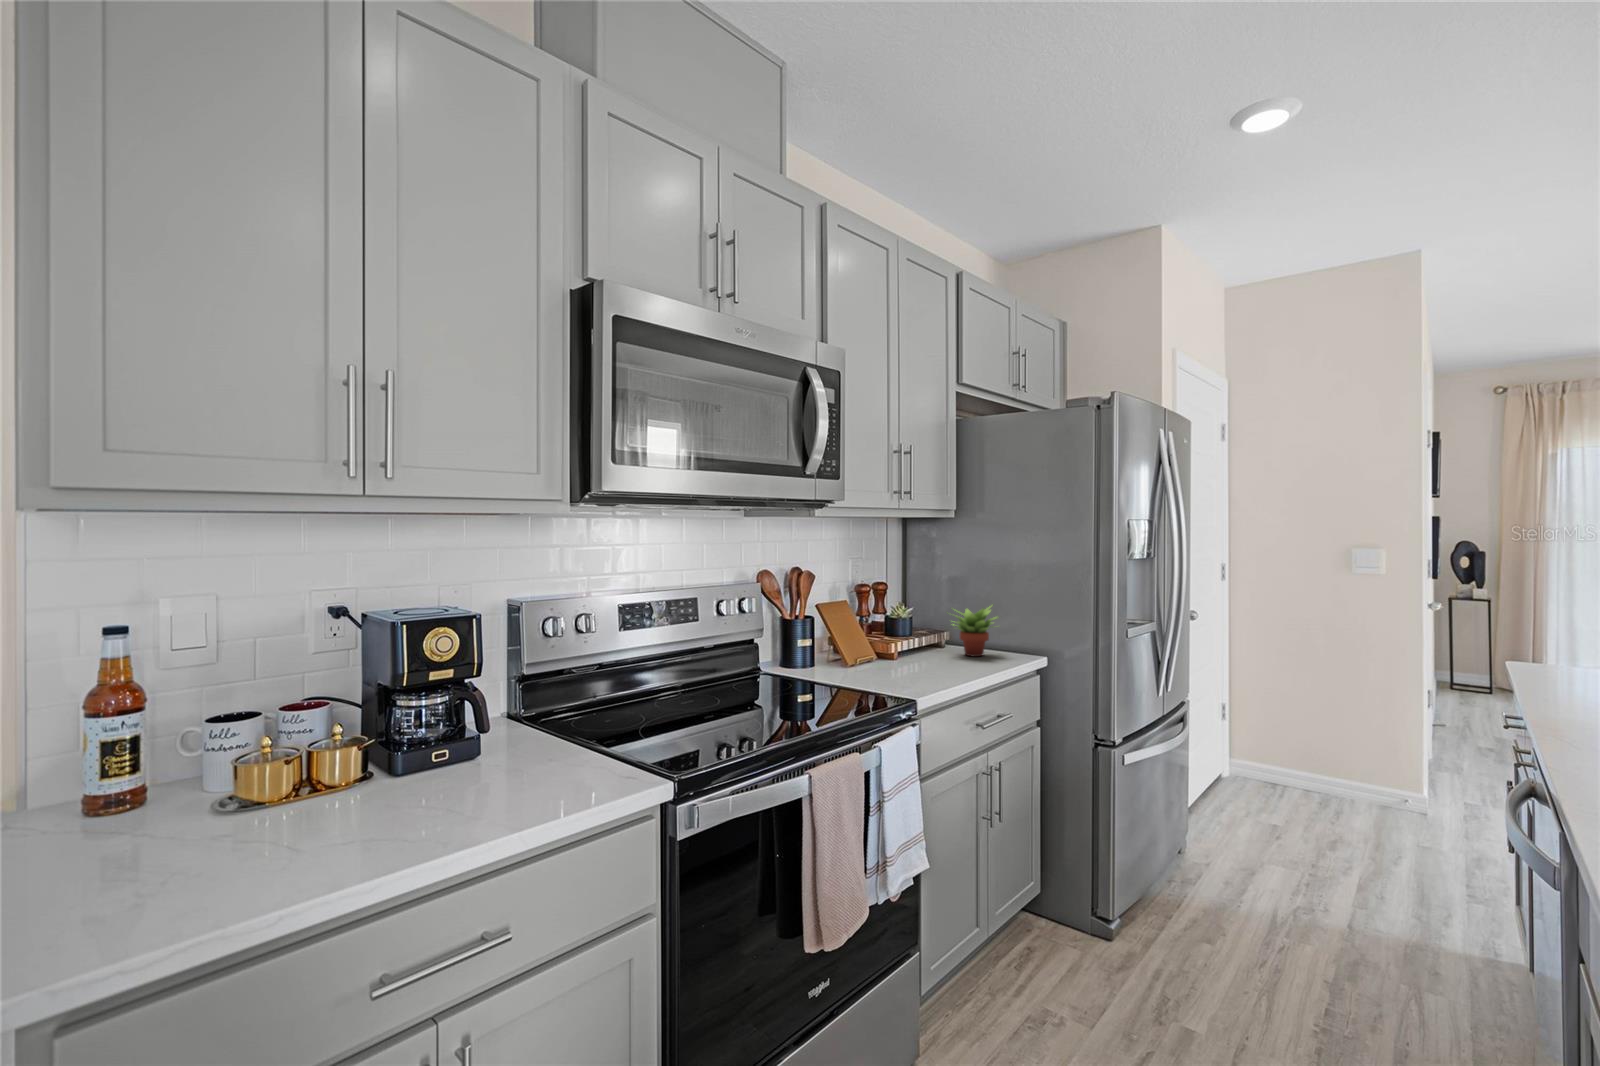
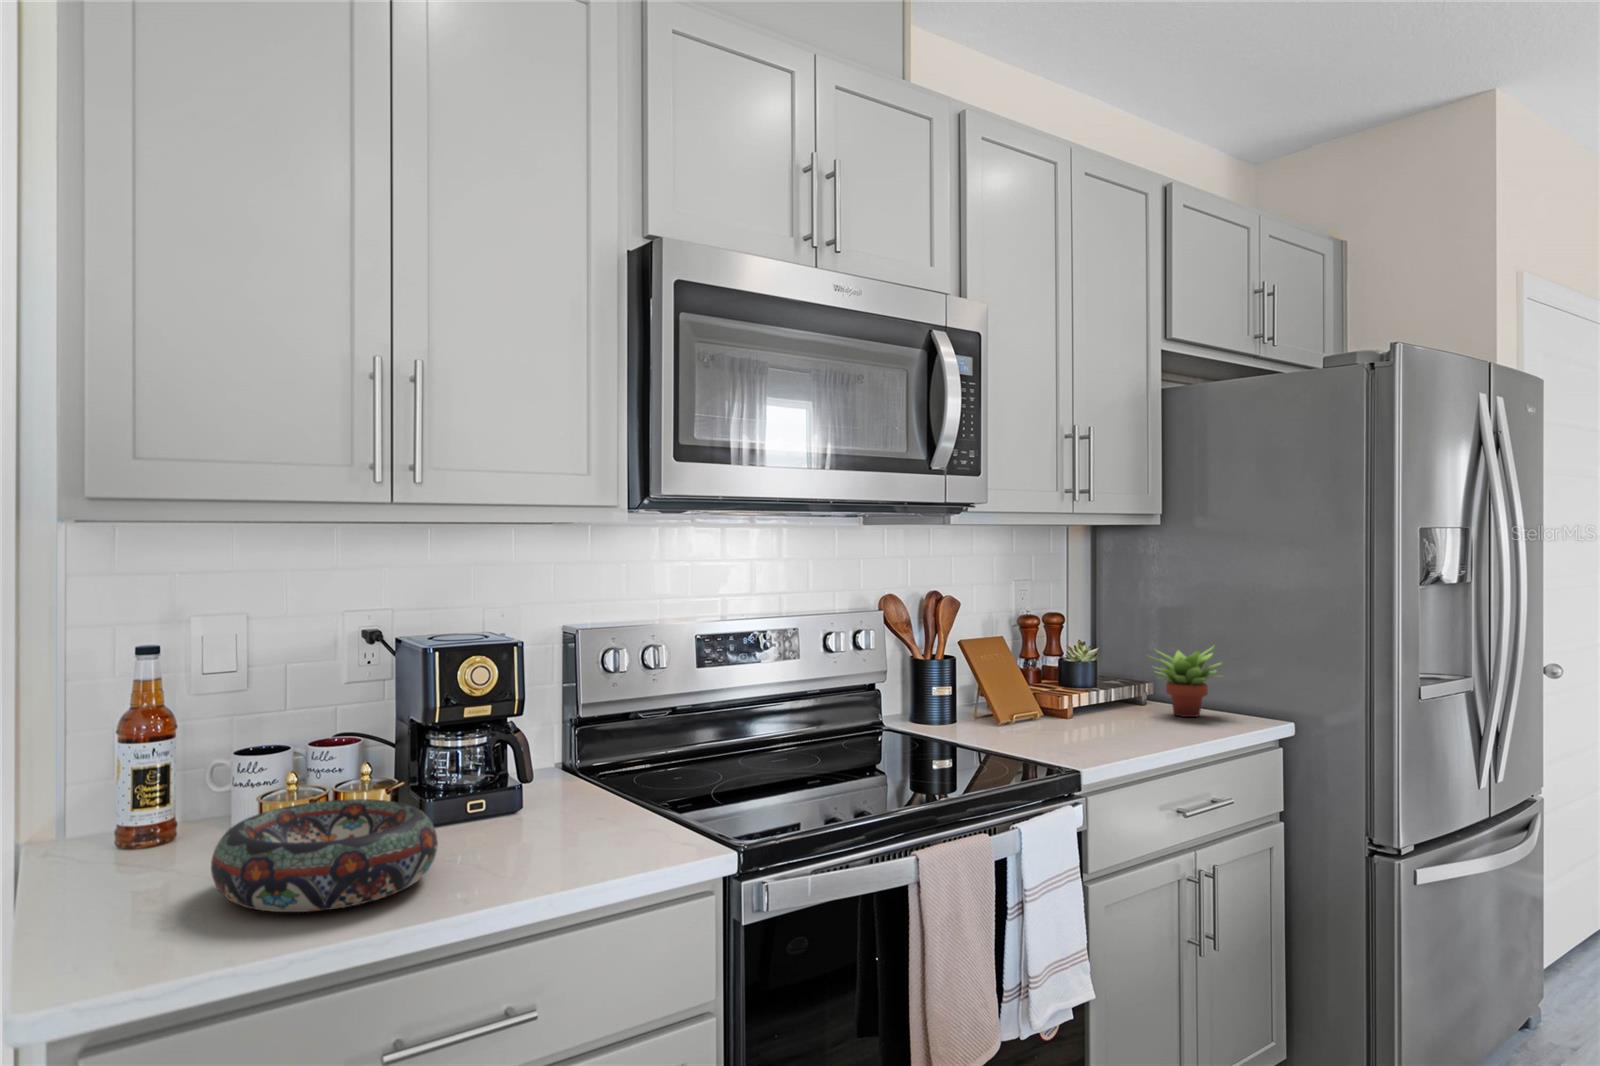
decorative bowl: none [187,758,412,871] -> present [211,799,438,912]

